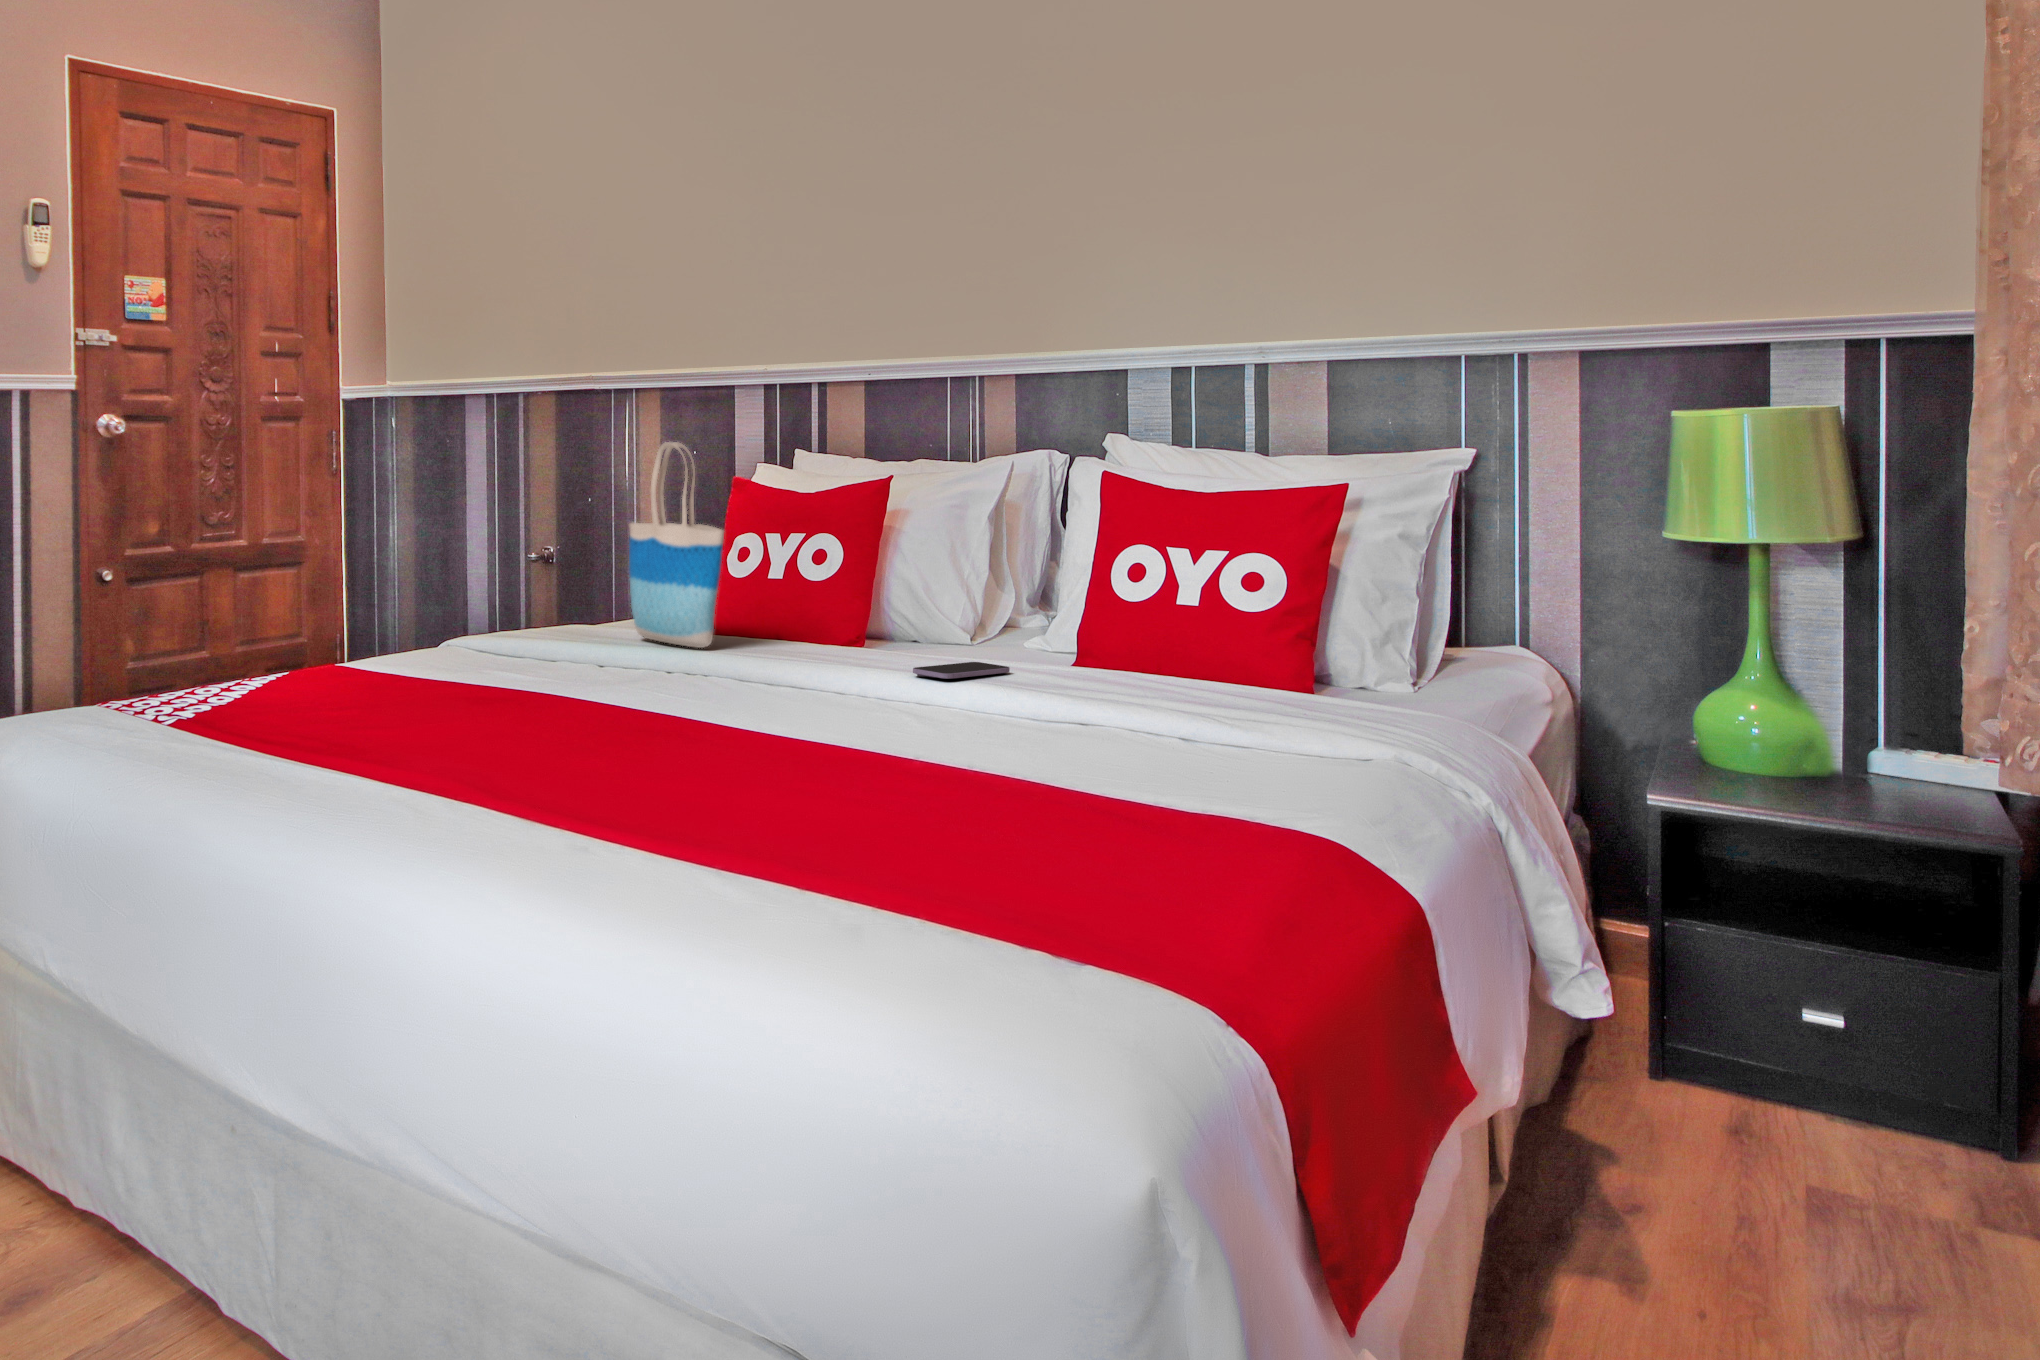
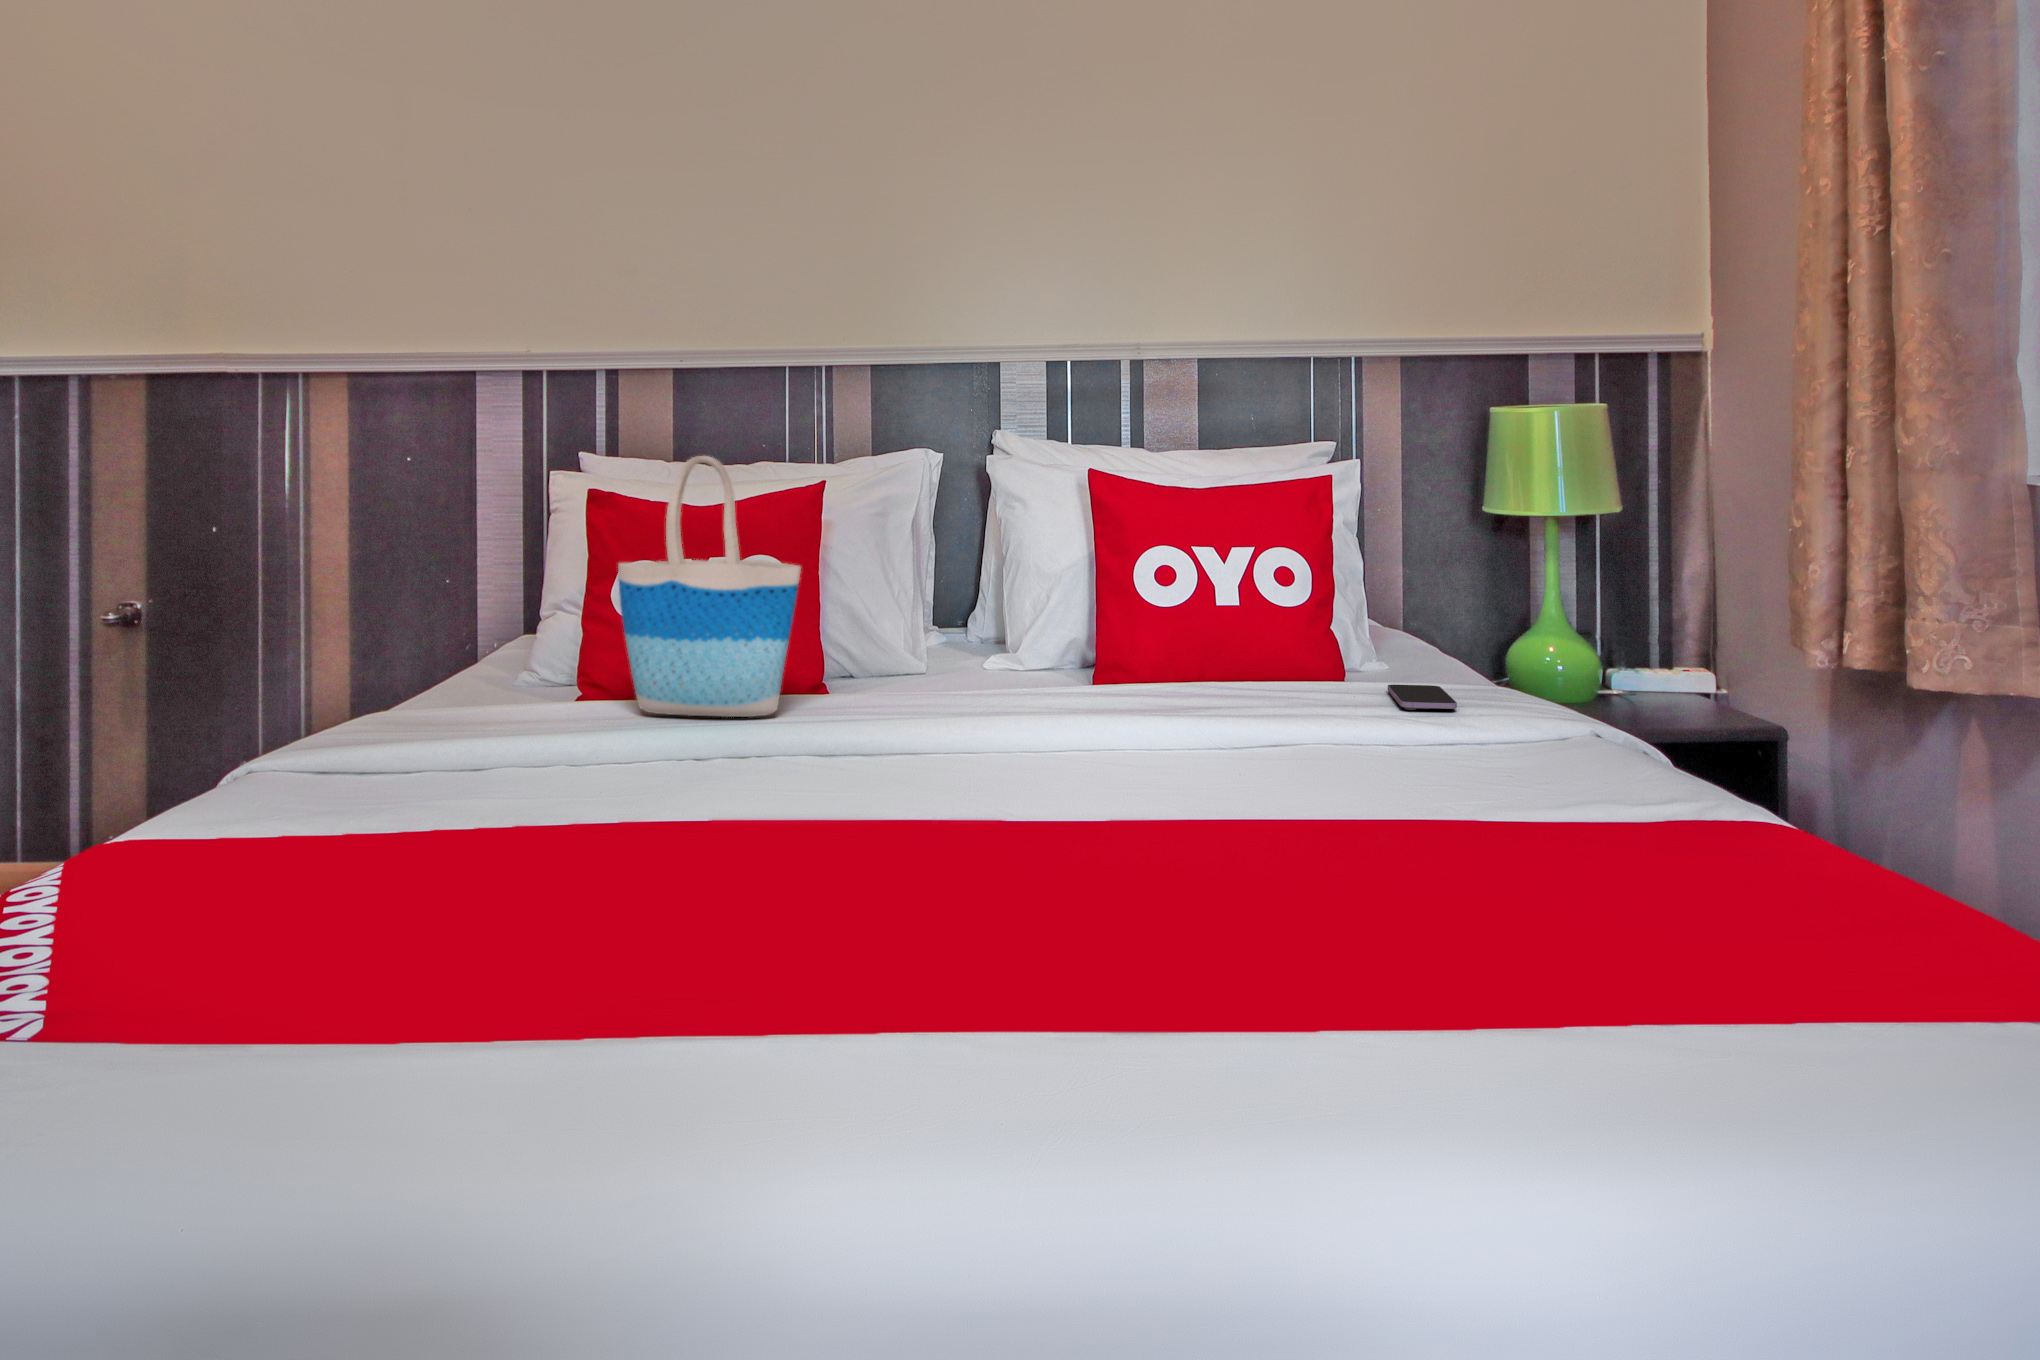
smartphone: present [913,662,1010,679] -> present [1388,685,1457,710]

